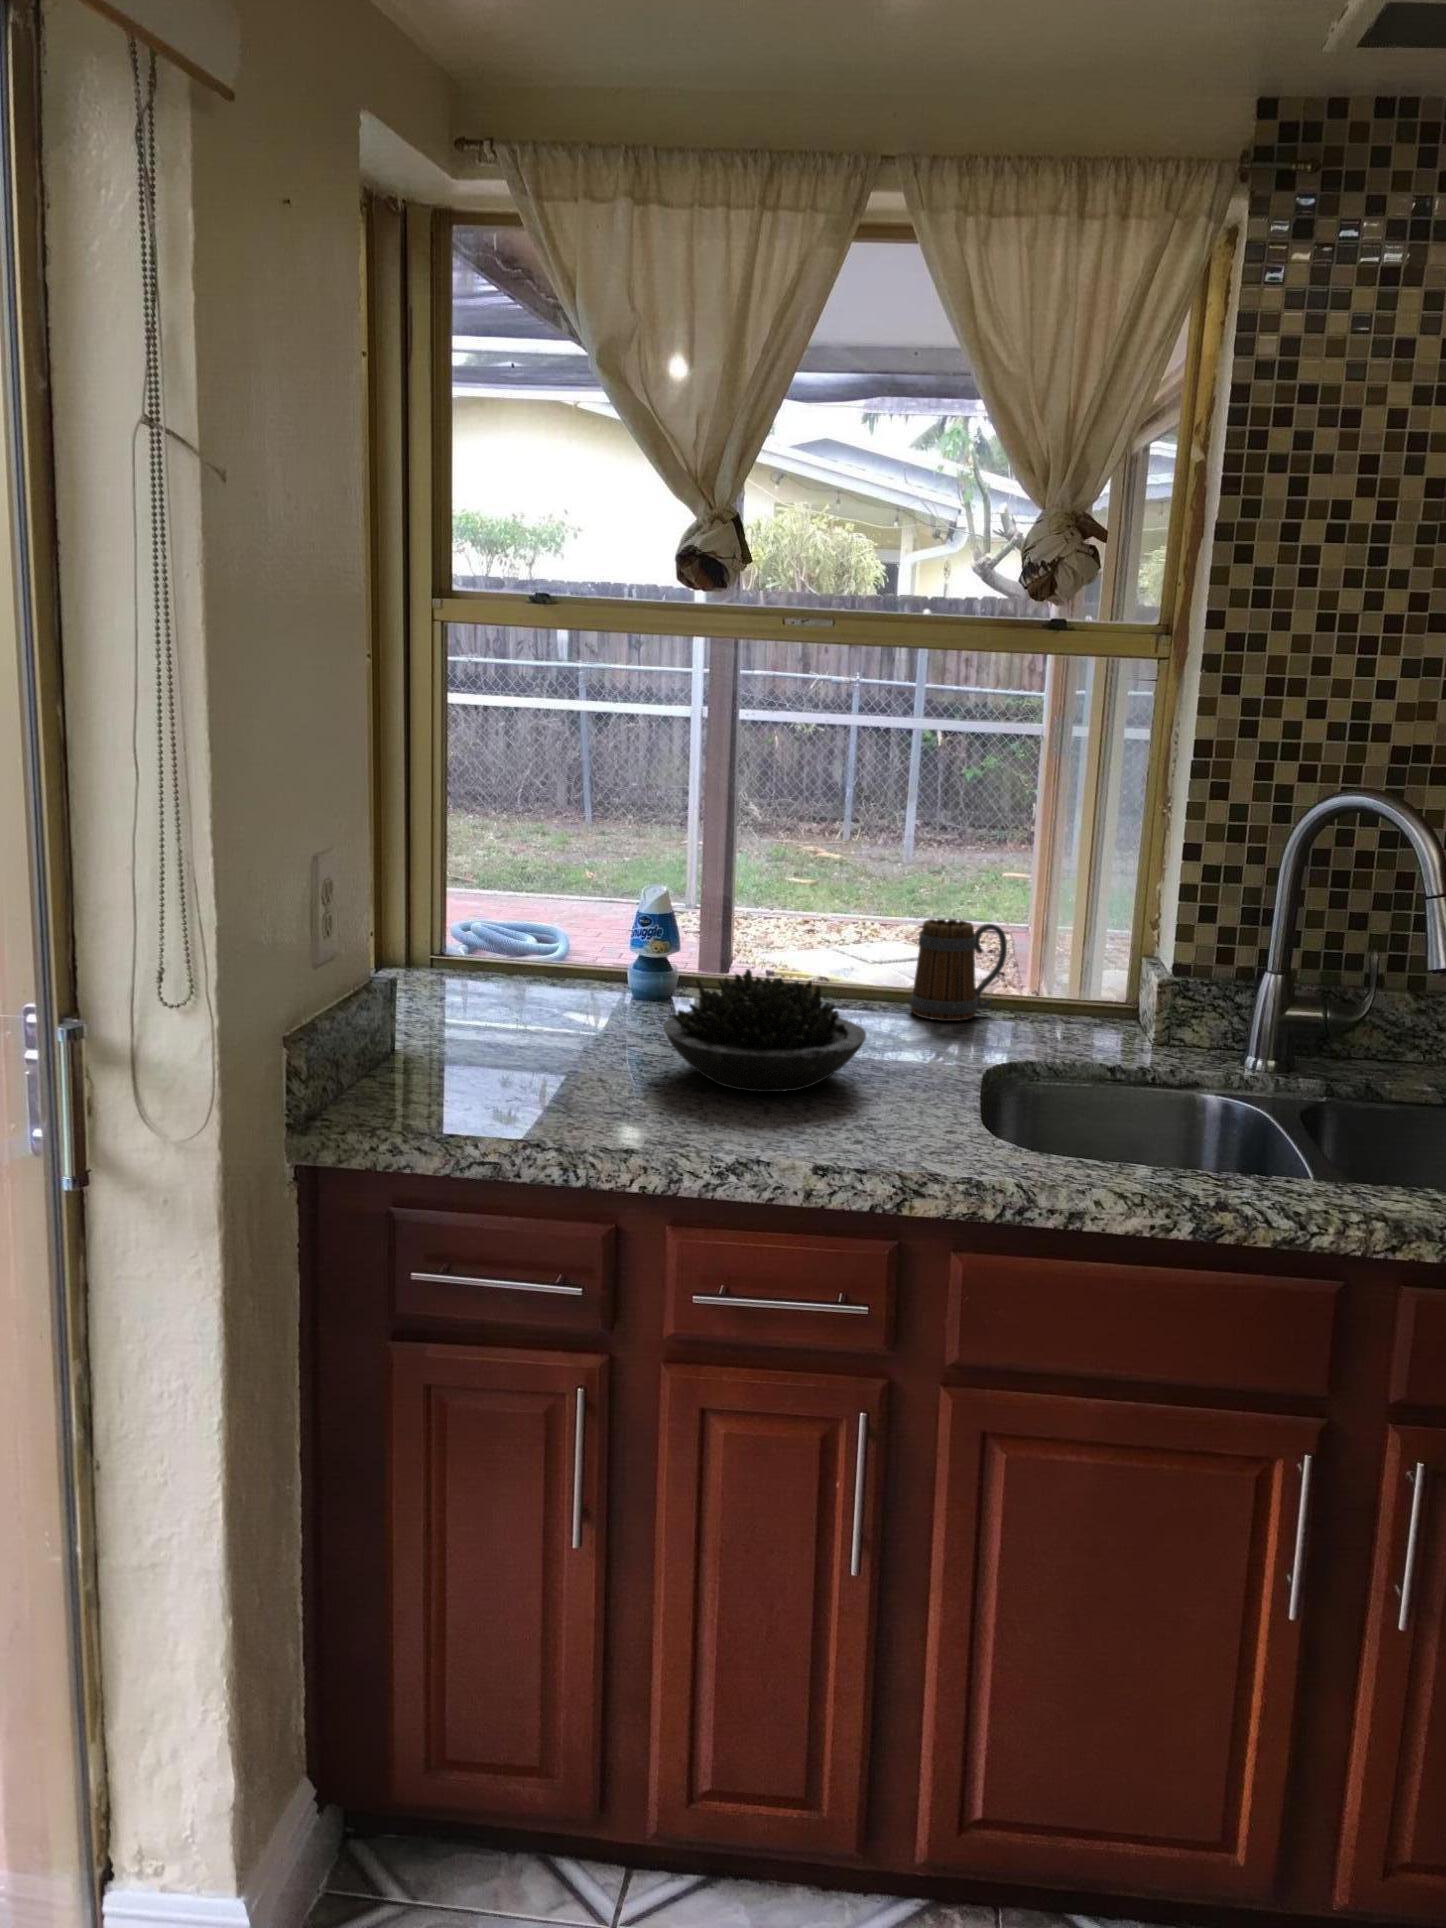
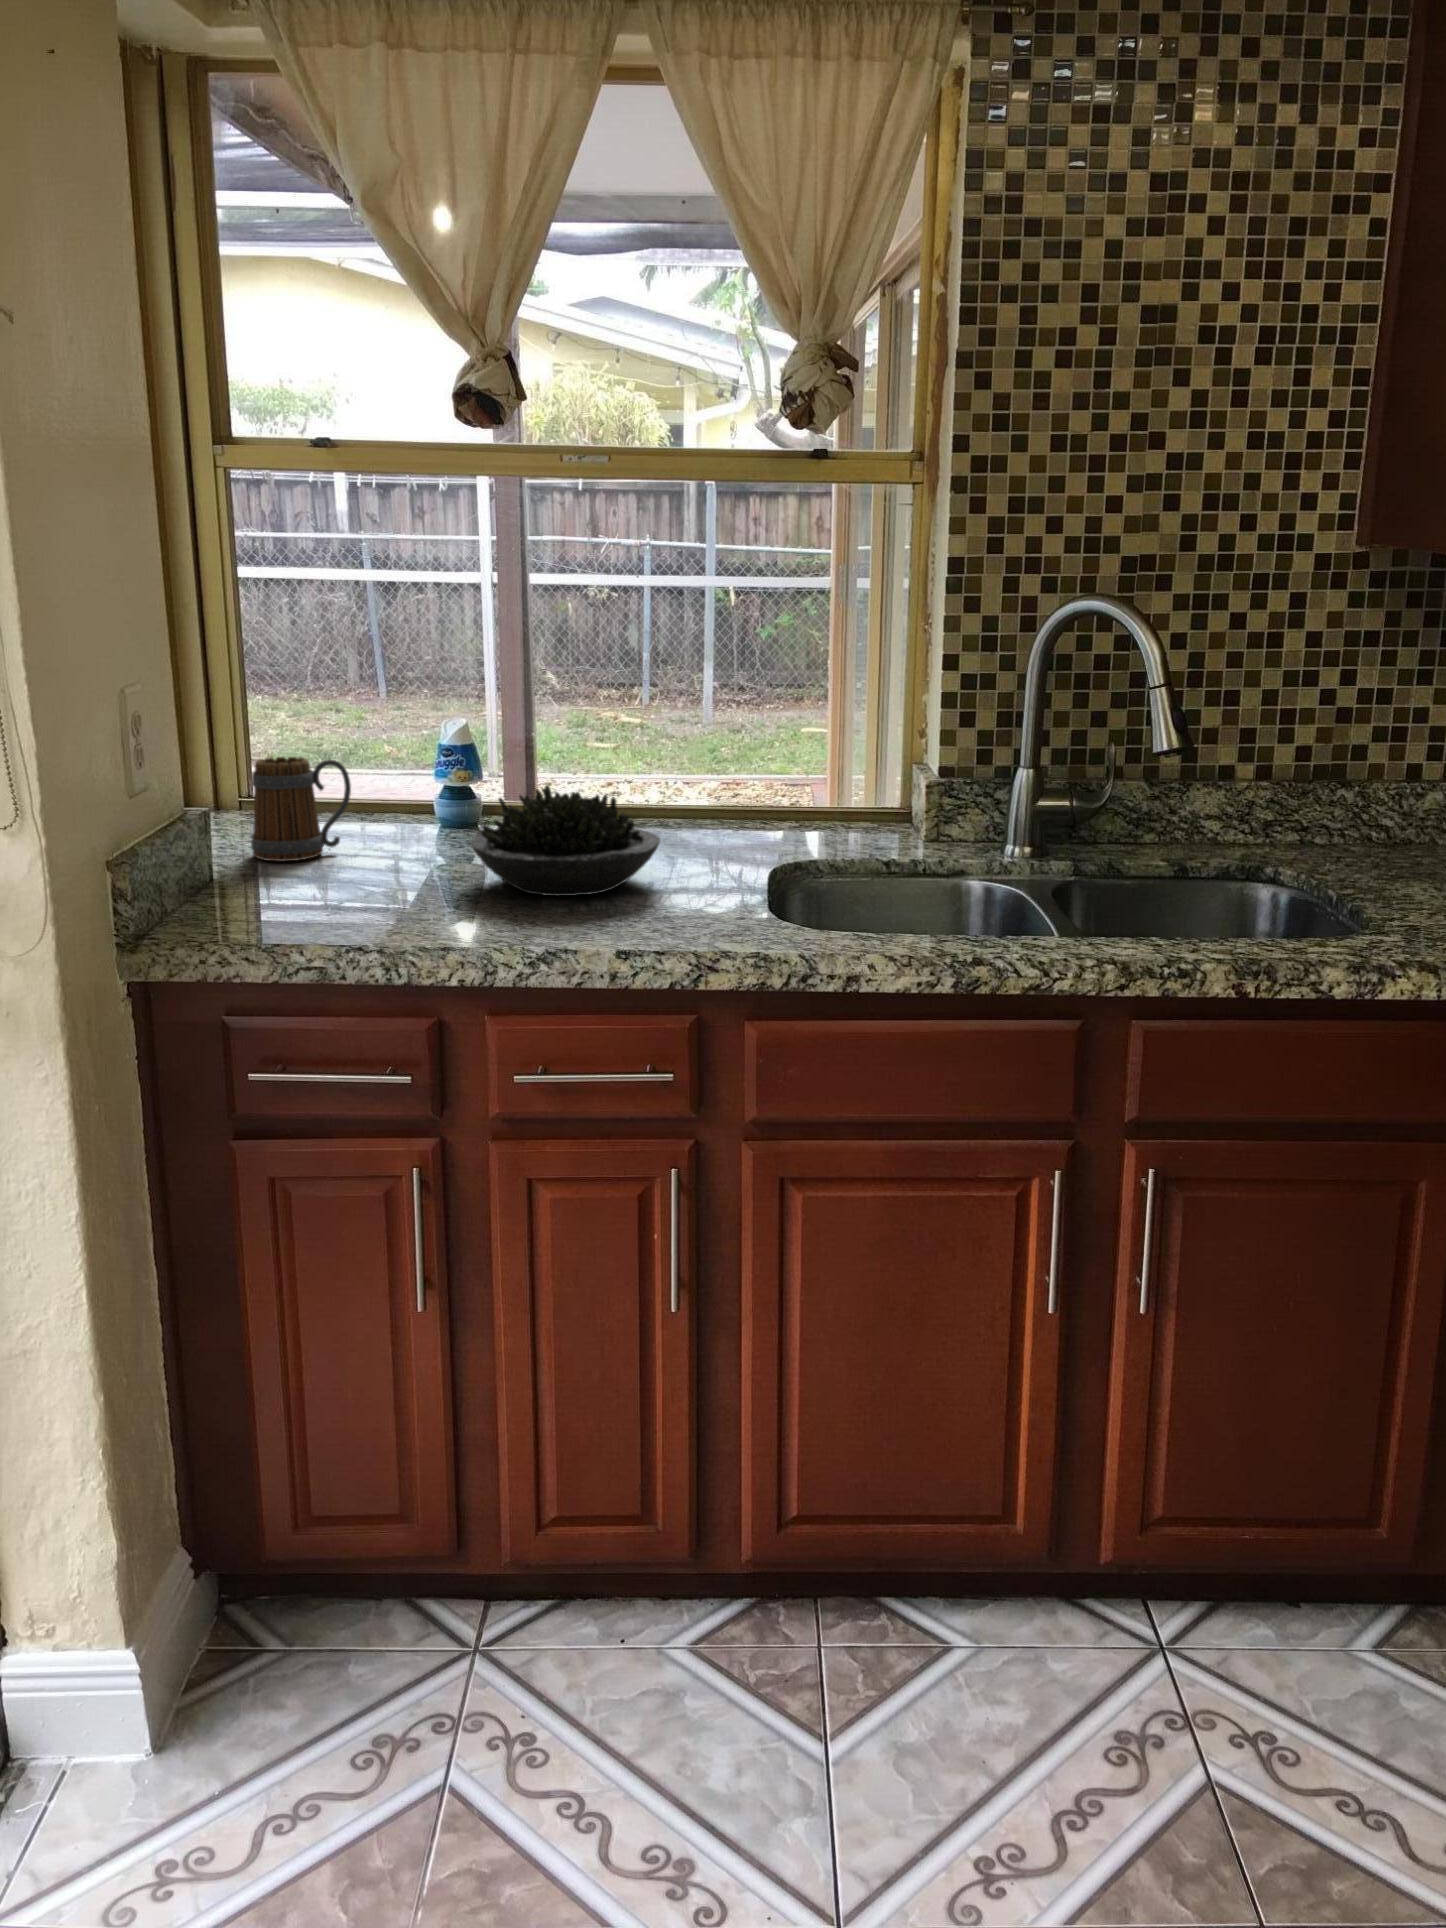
mug: present [910,919,1007,1021] -> present [251,757,351,861]

